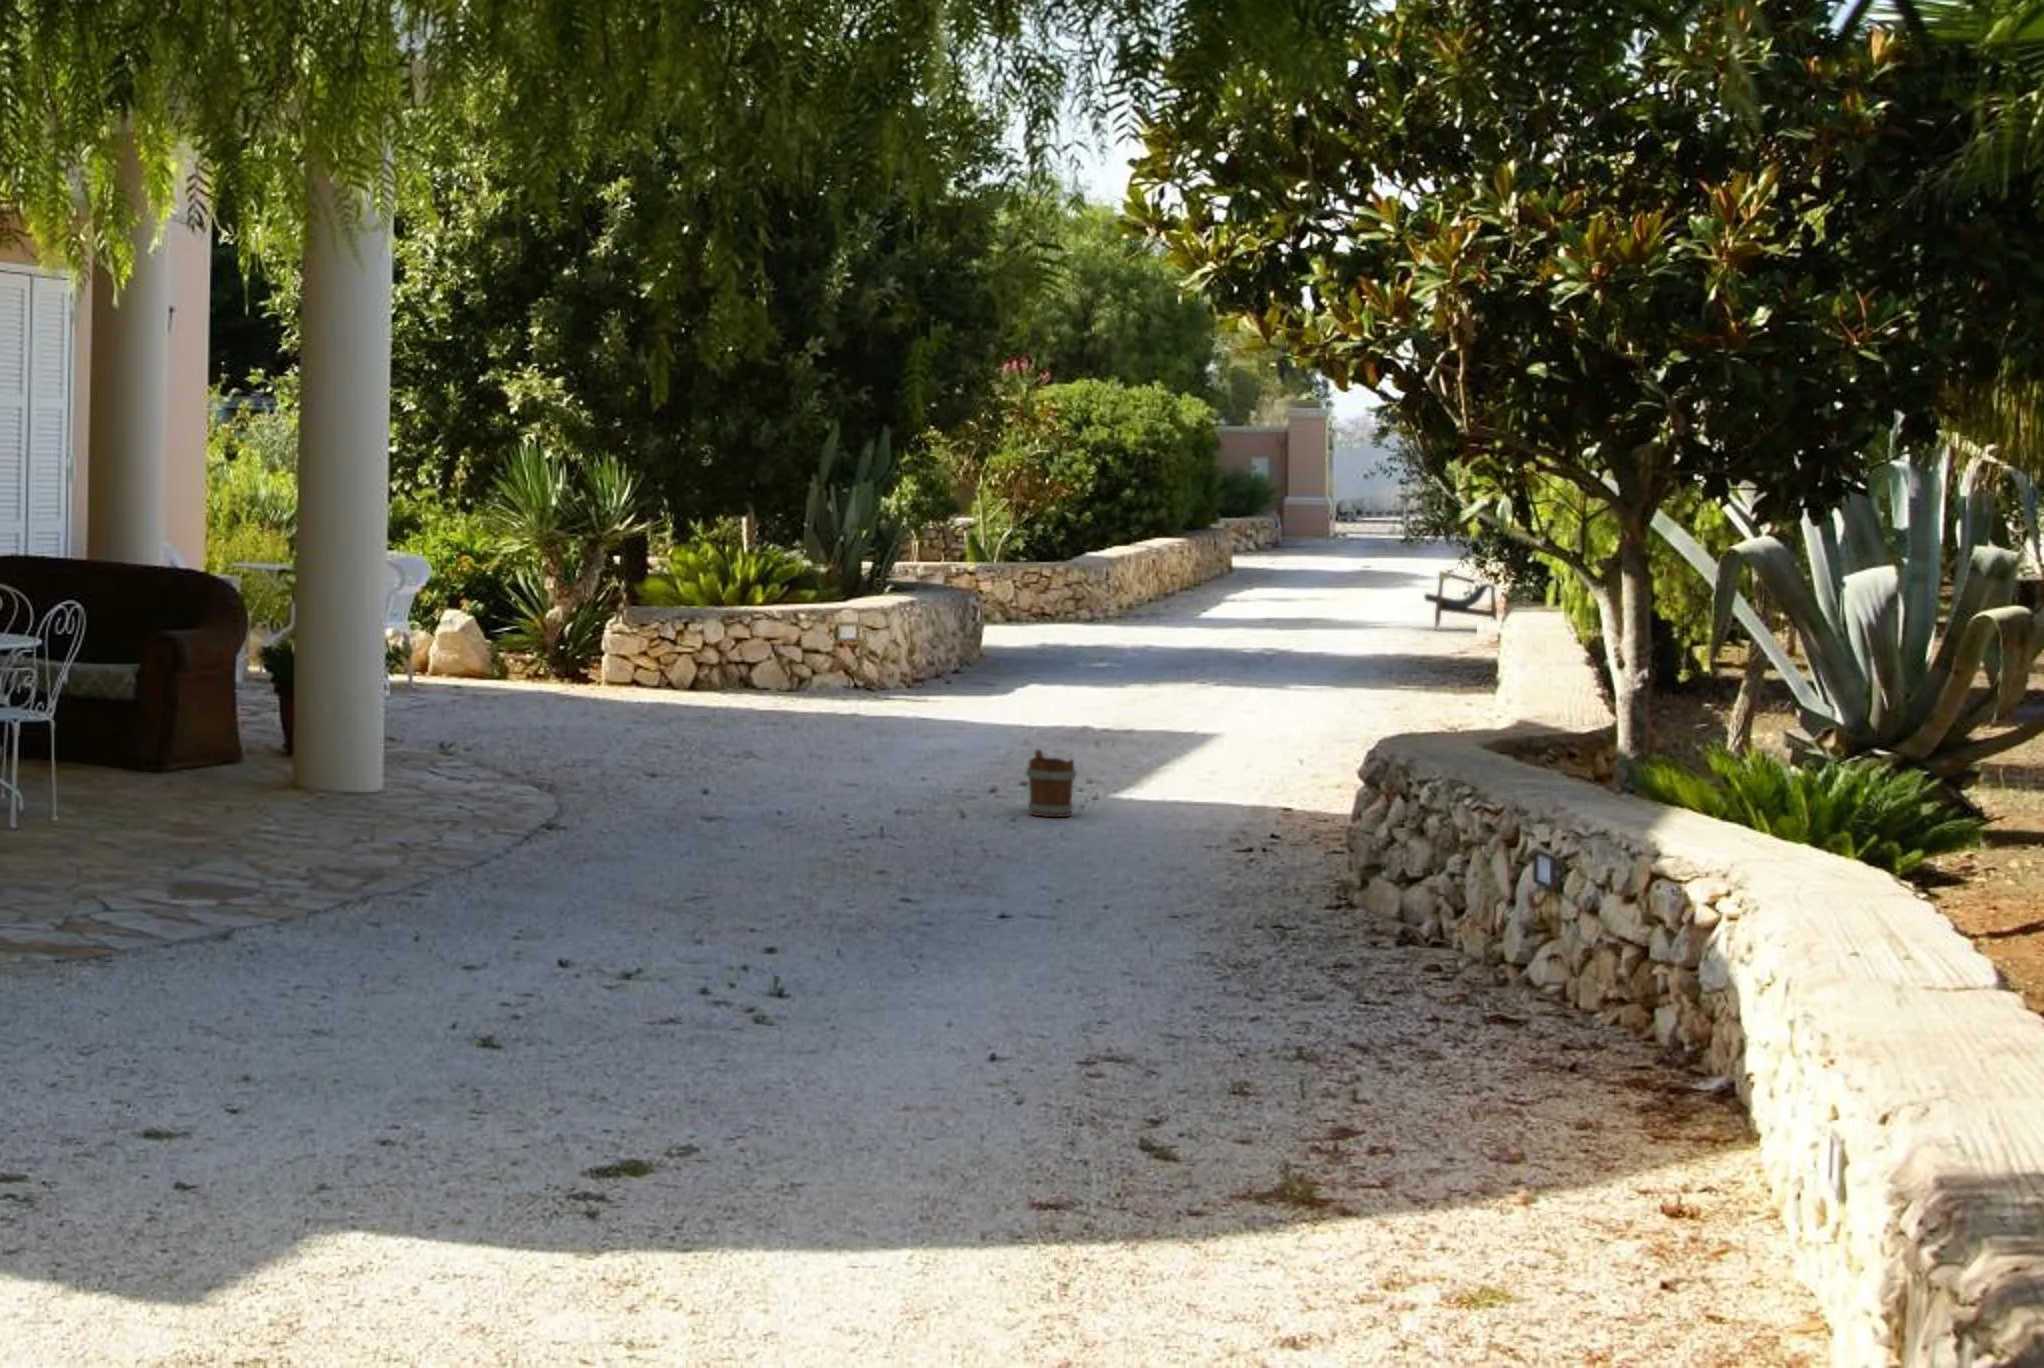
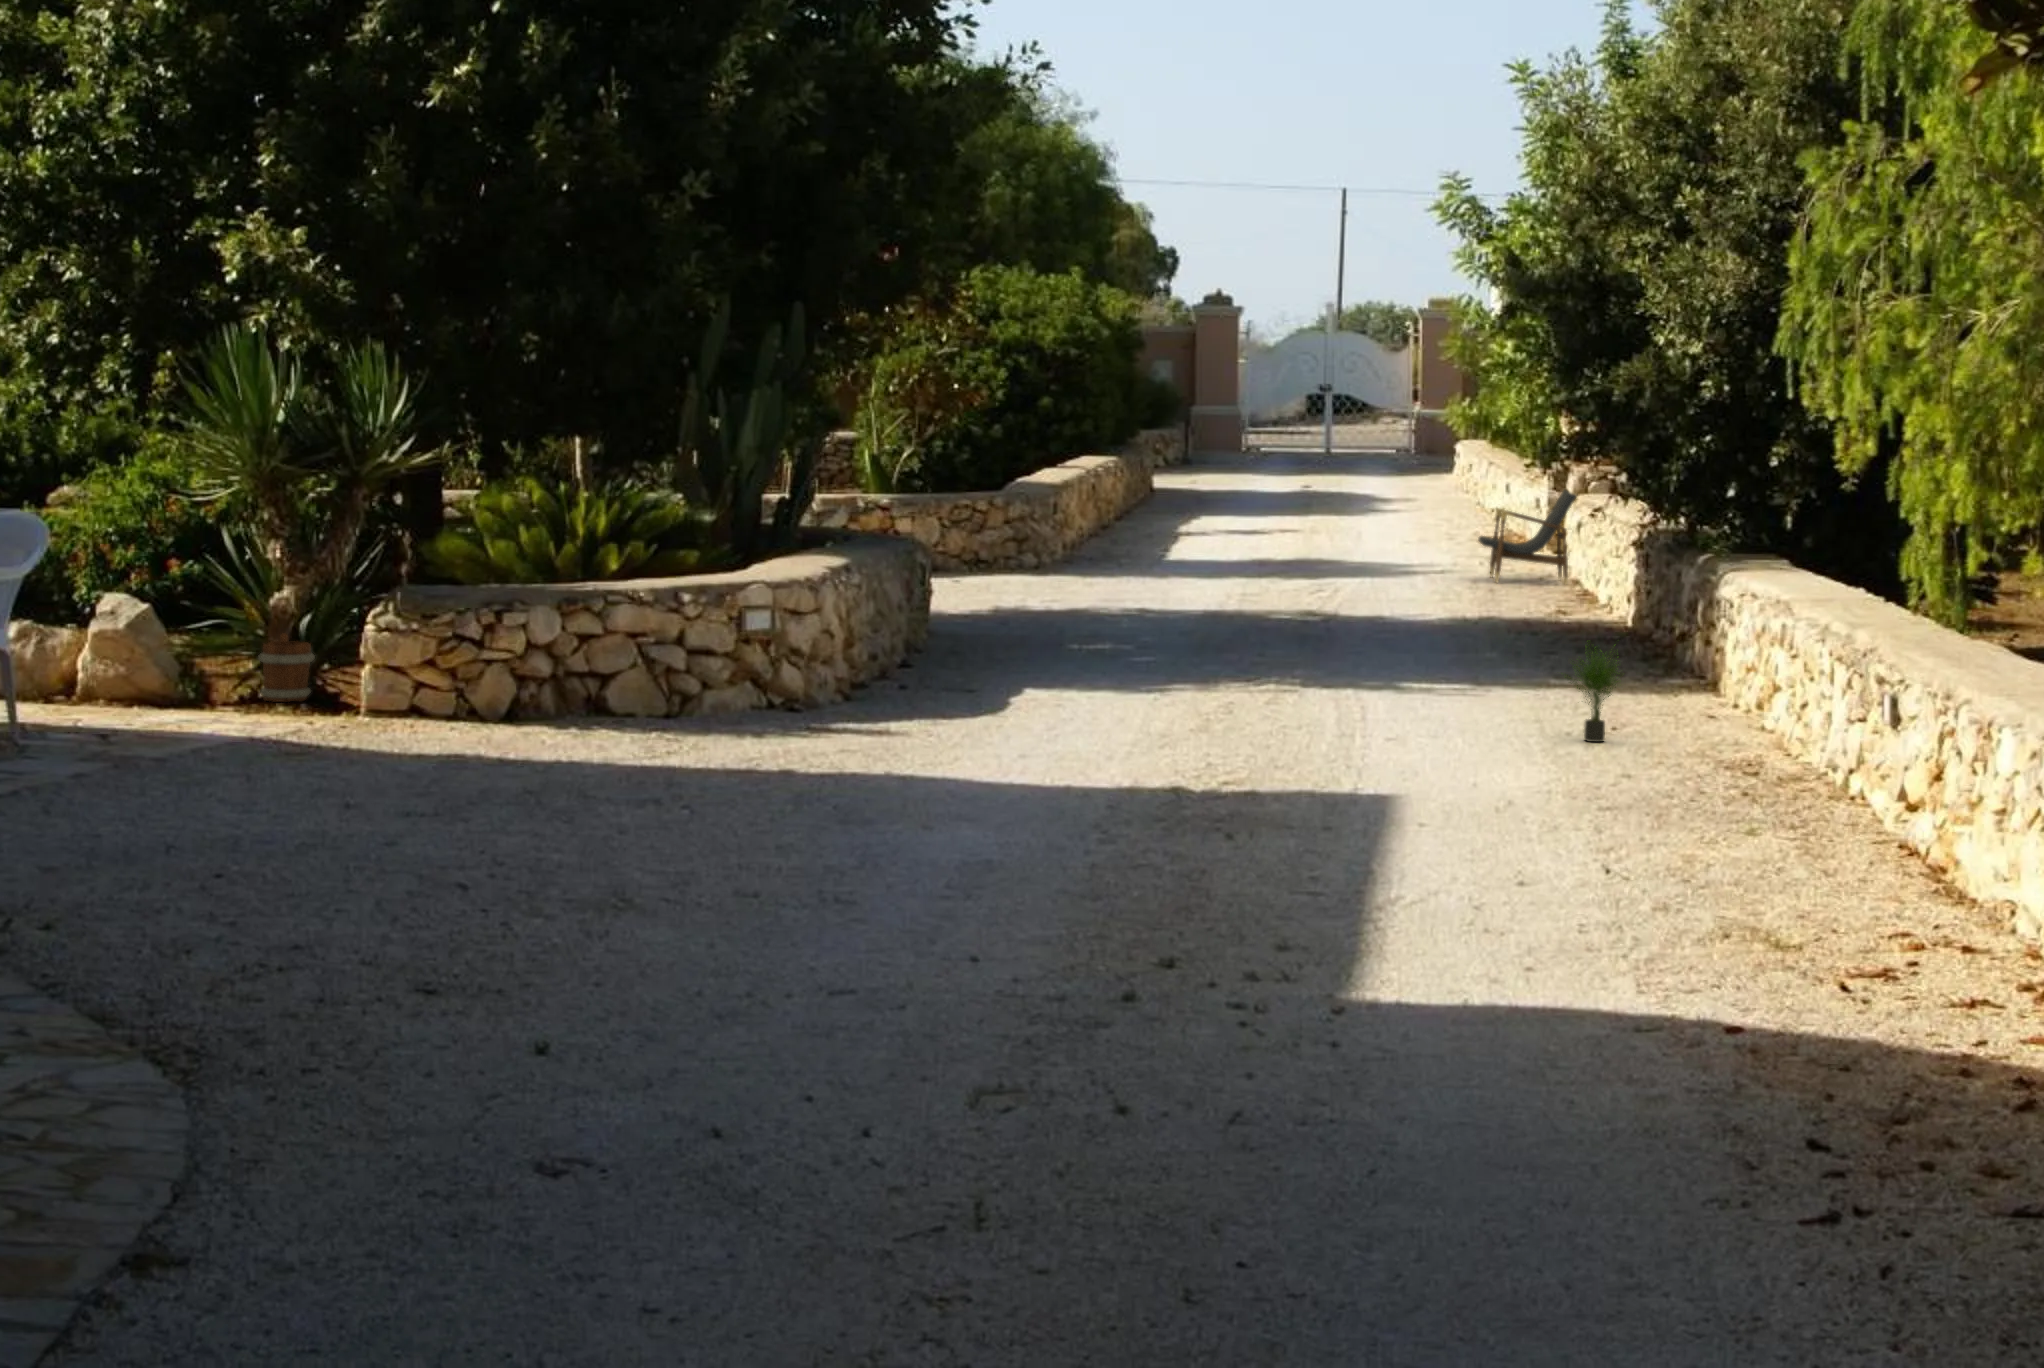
potted plant: none [1394,648,1449,719] -> present [1567,645,1617,742]
bucket: present [1026,750,1076,817] -> present [258,633,315,702]

